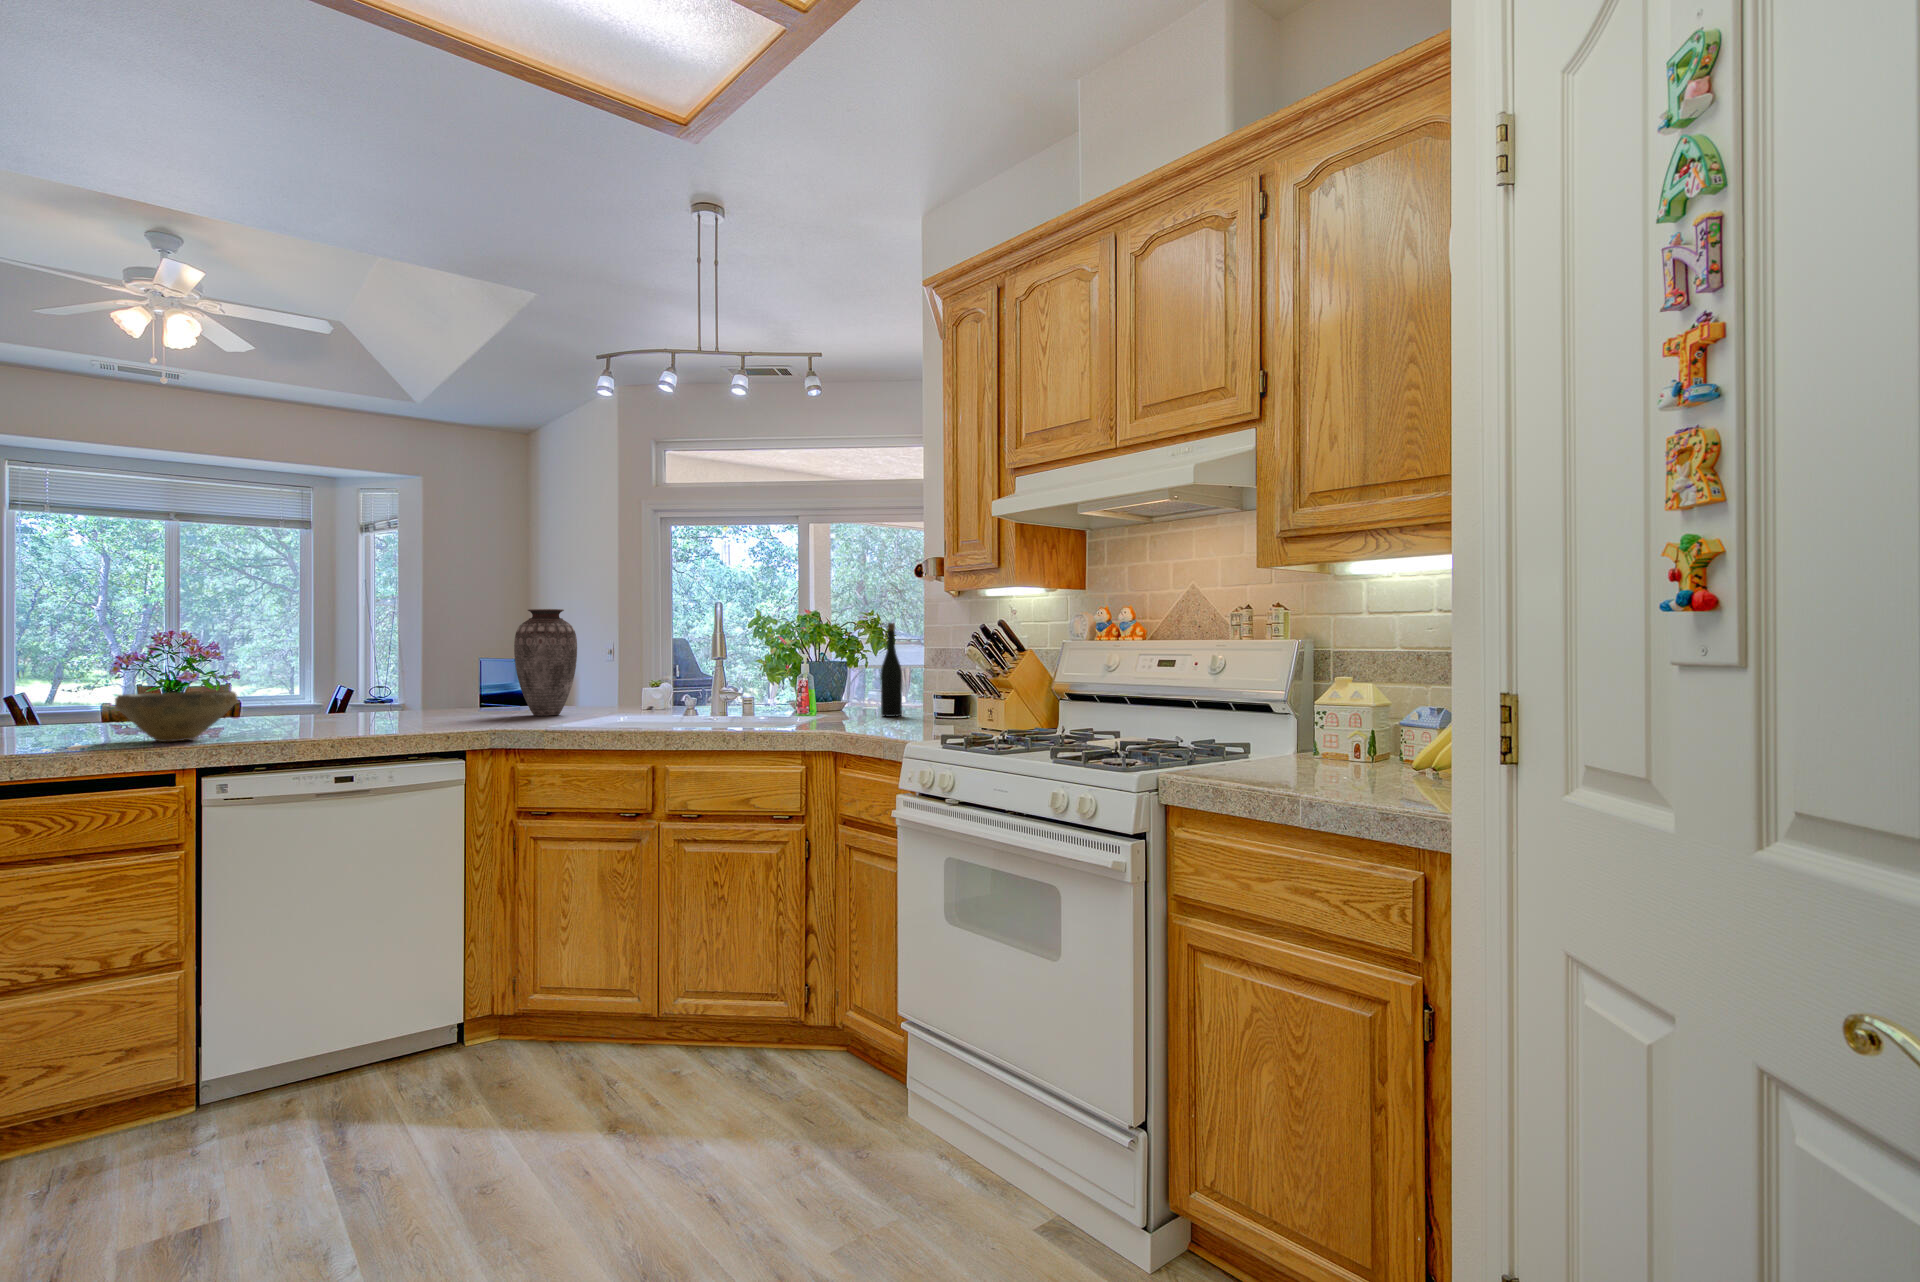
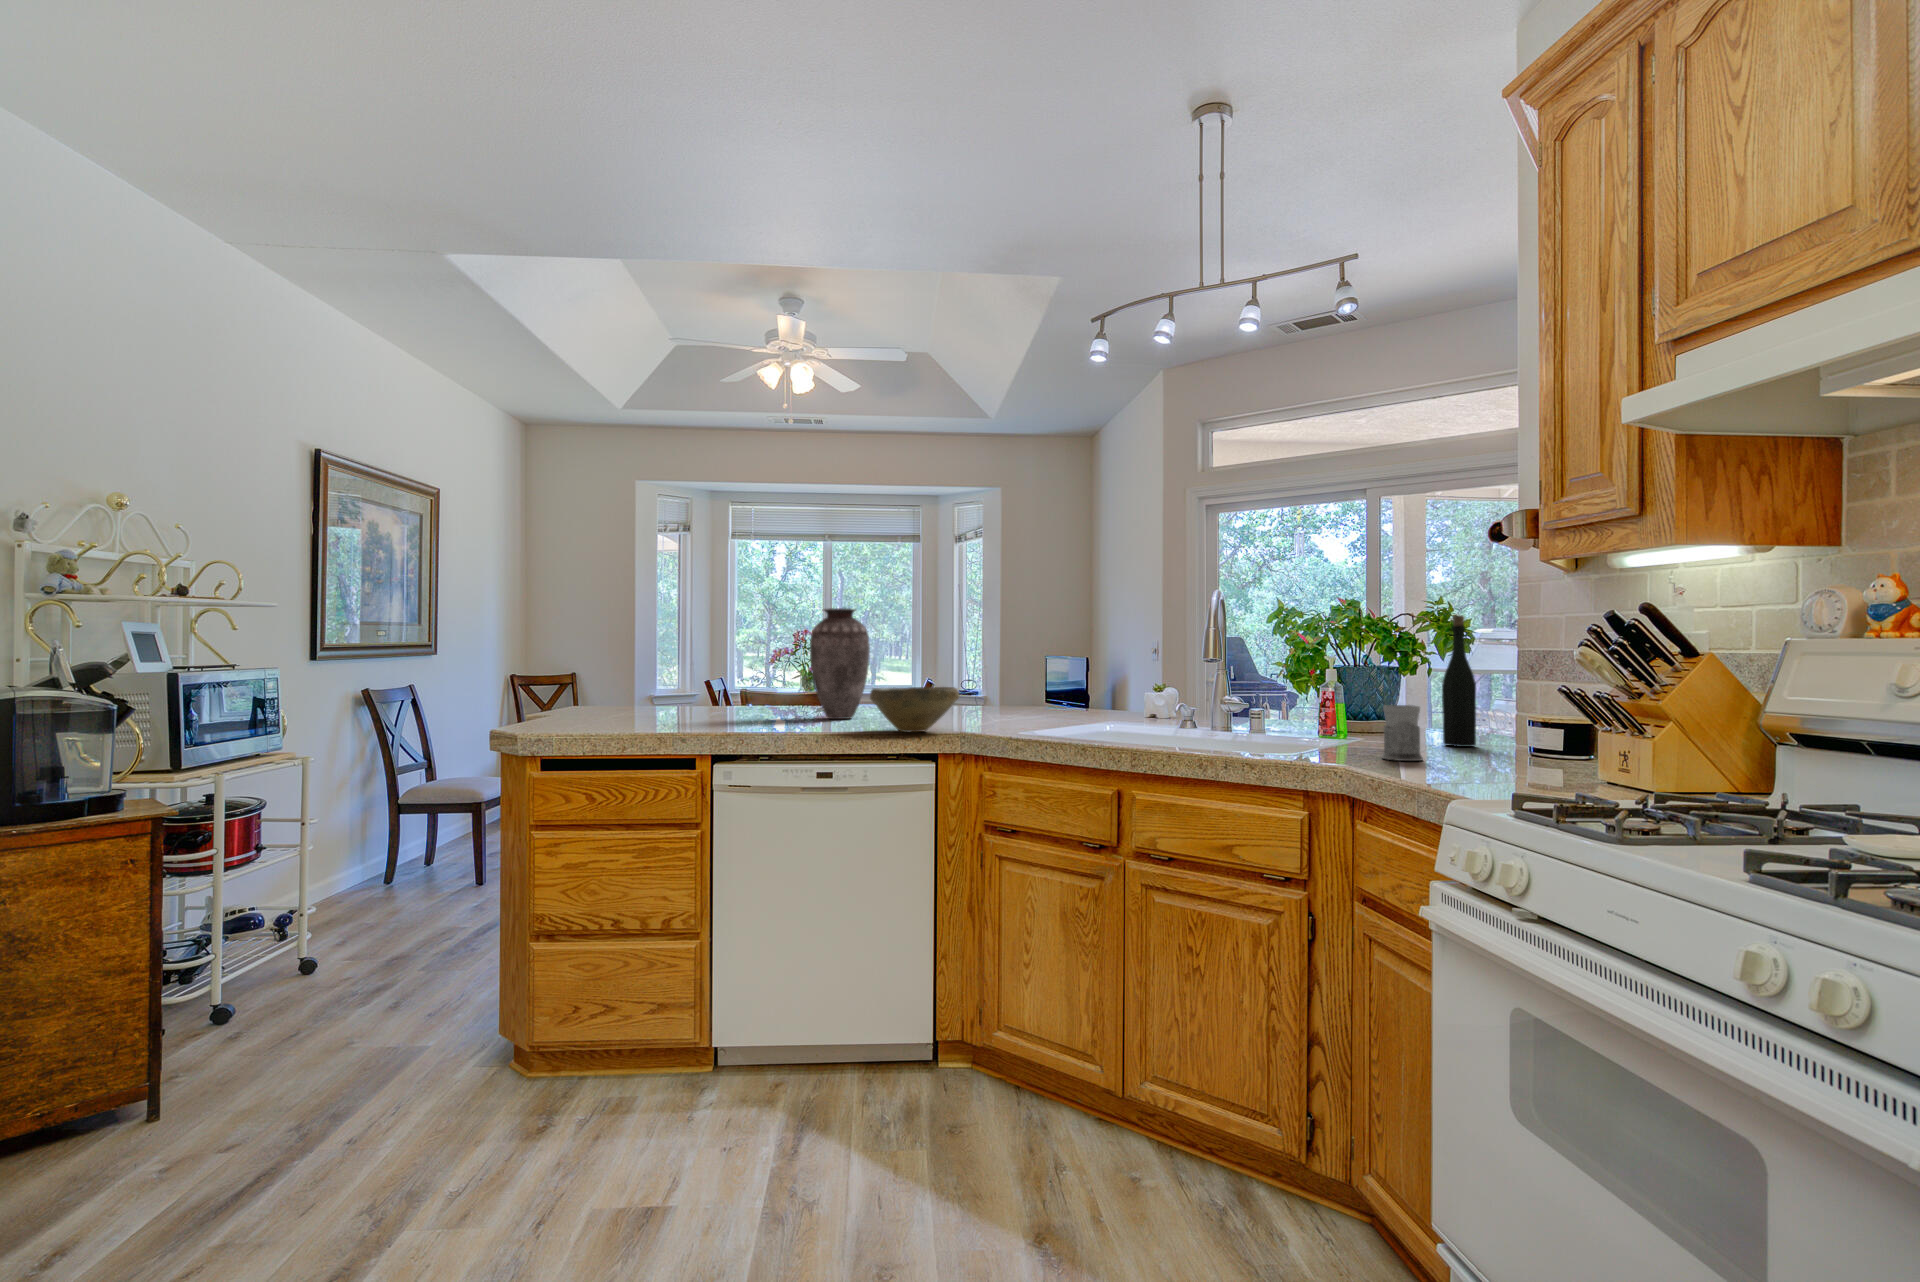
vase: present [514,609,577,716] -> present [810,608,870,719]
mug: none [851,688,877,726] -> present [1382,705,1423,761]
bowl: present [115,691,238,742] -> present [870,687,960,732]

